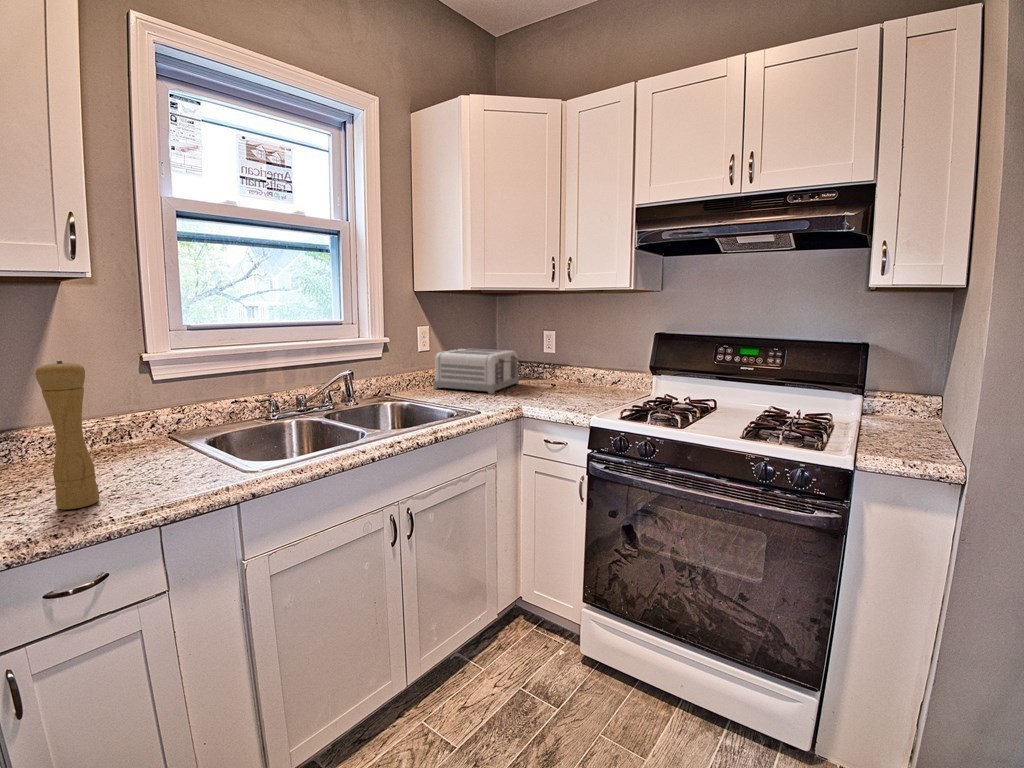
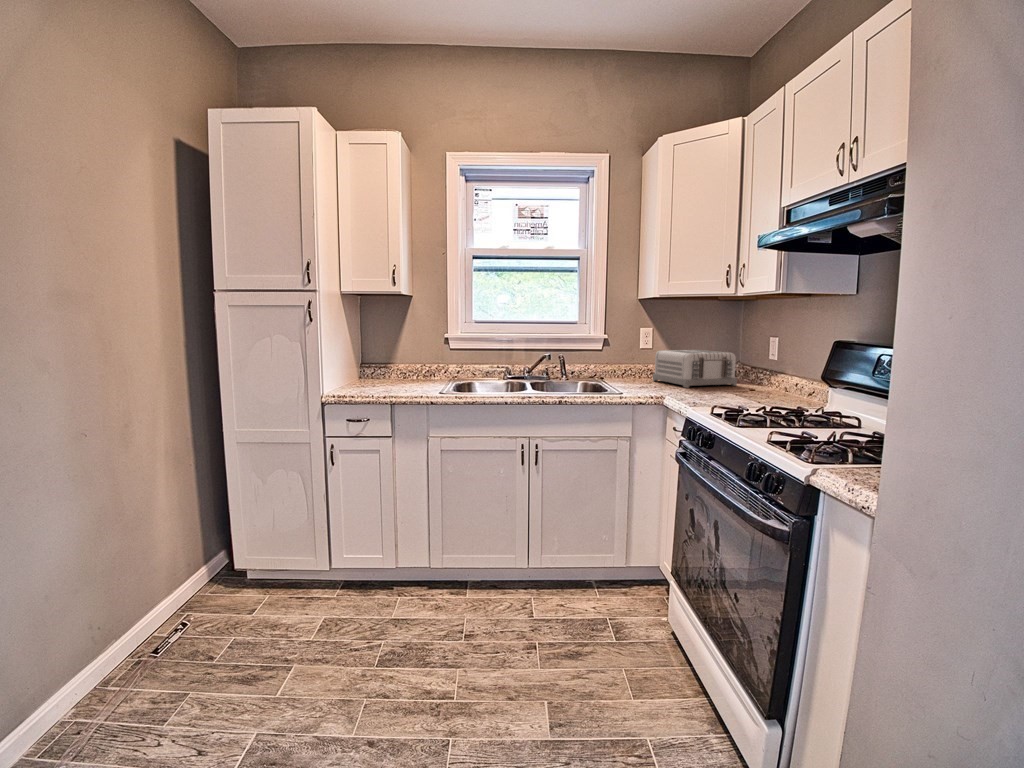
pepper mill: present [35,361,100,510] -> none [364,327,382,393]

